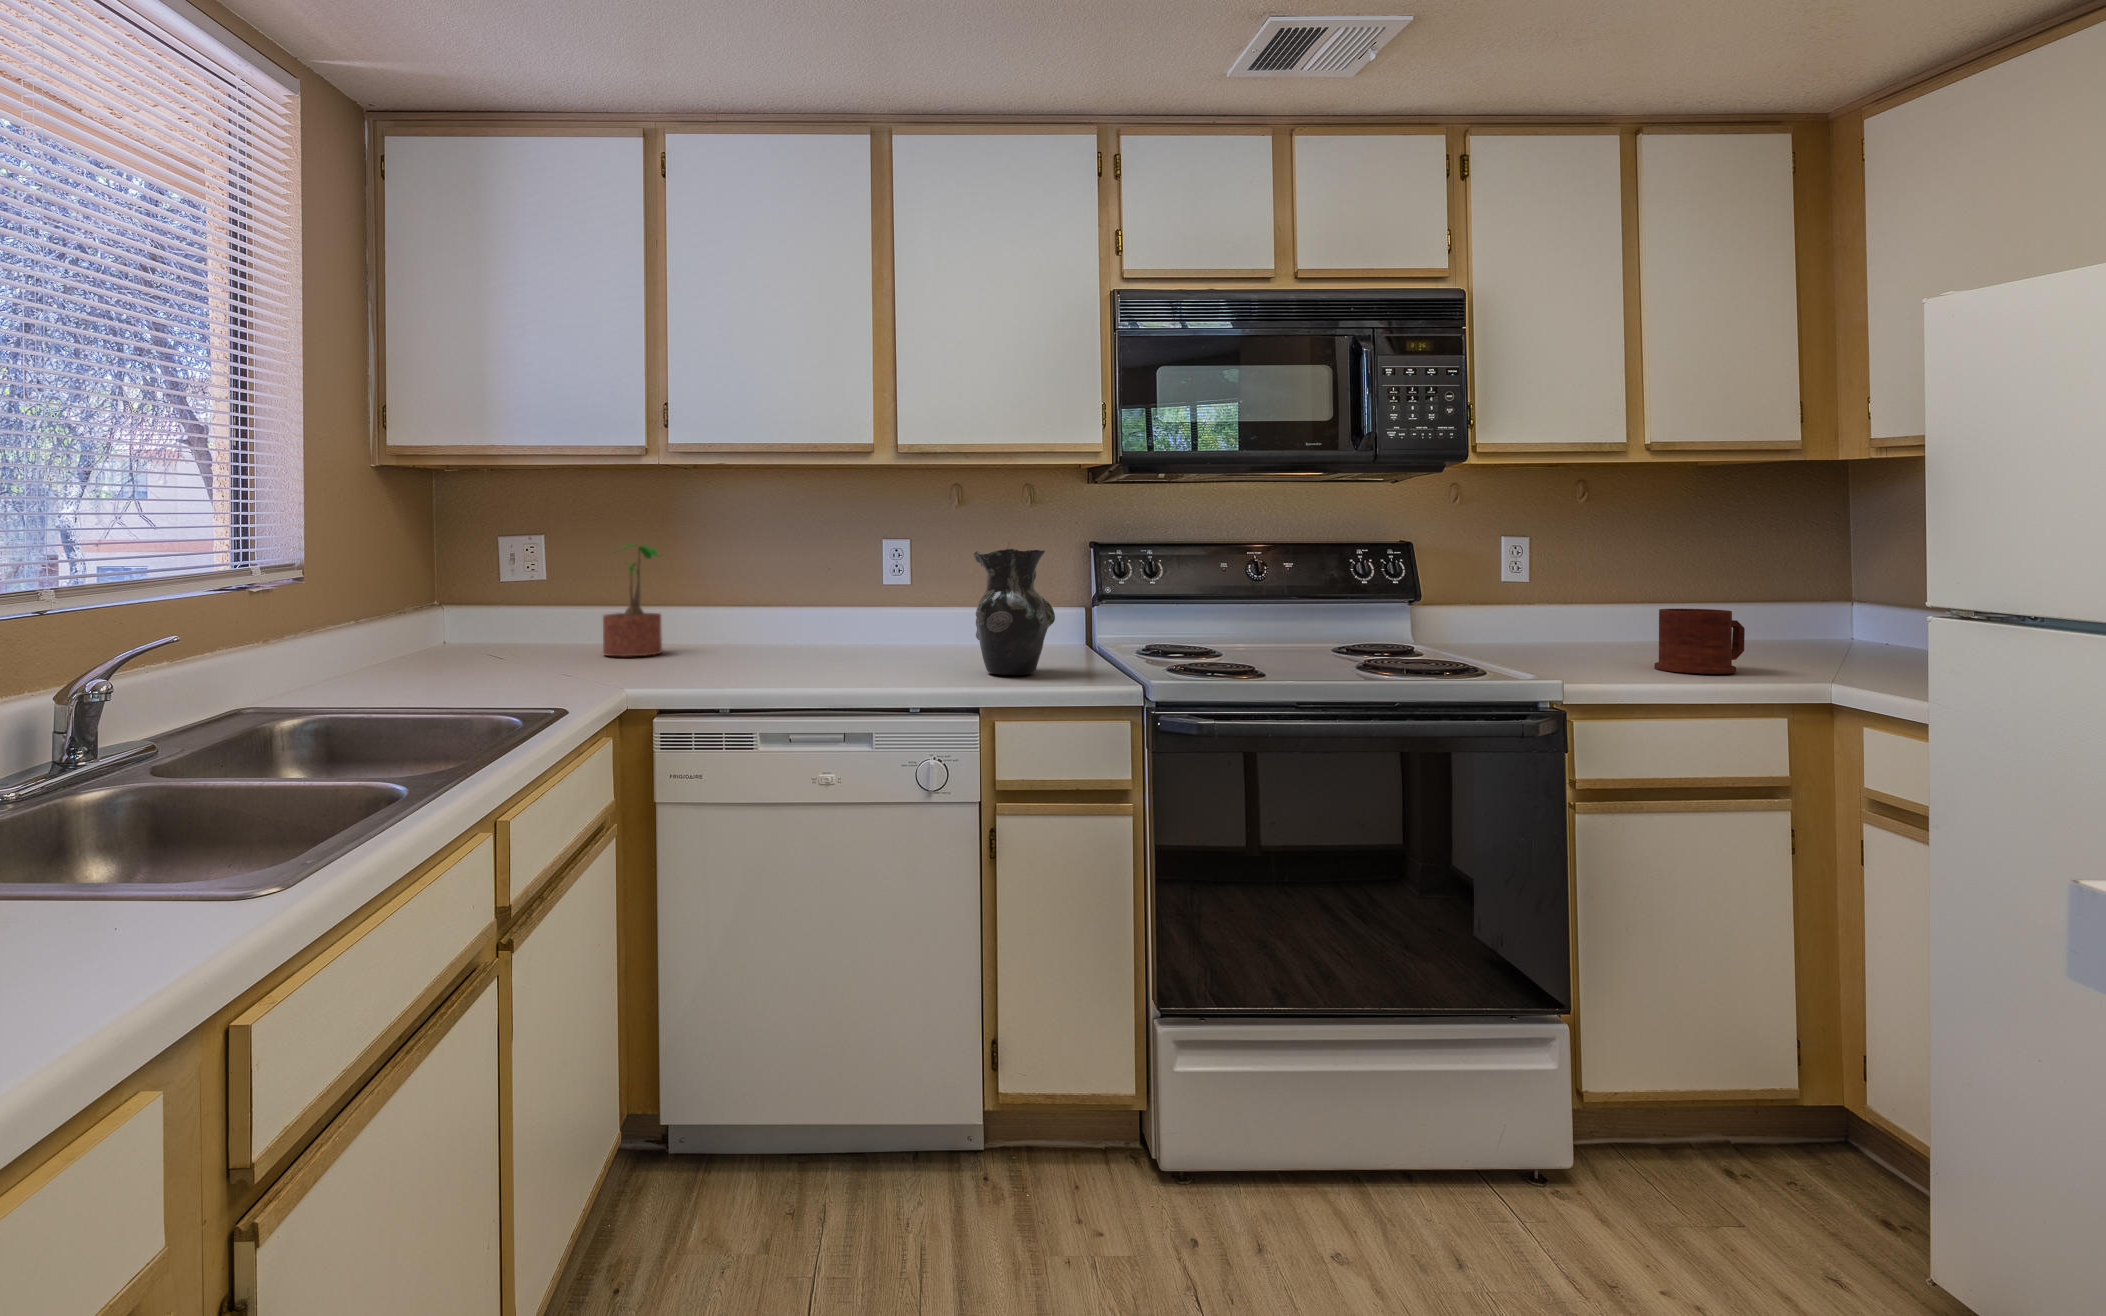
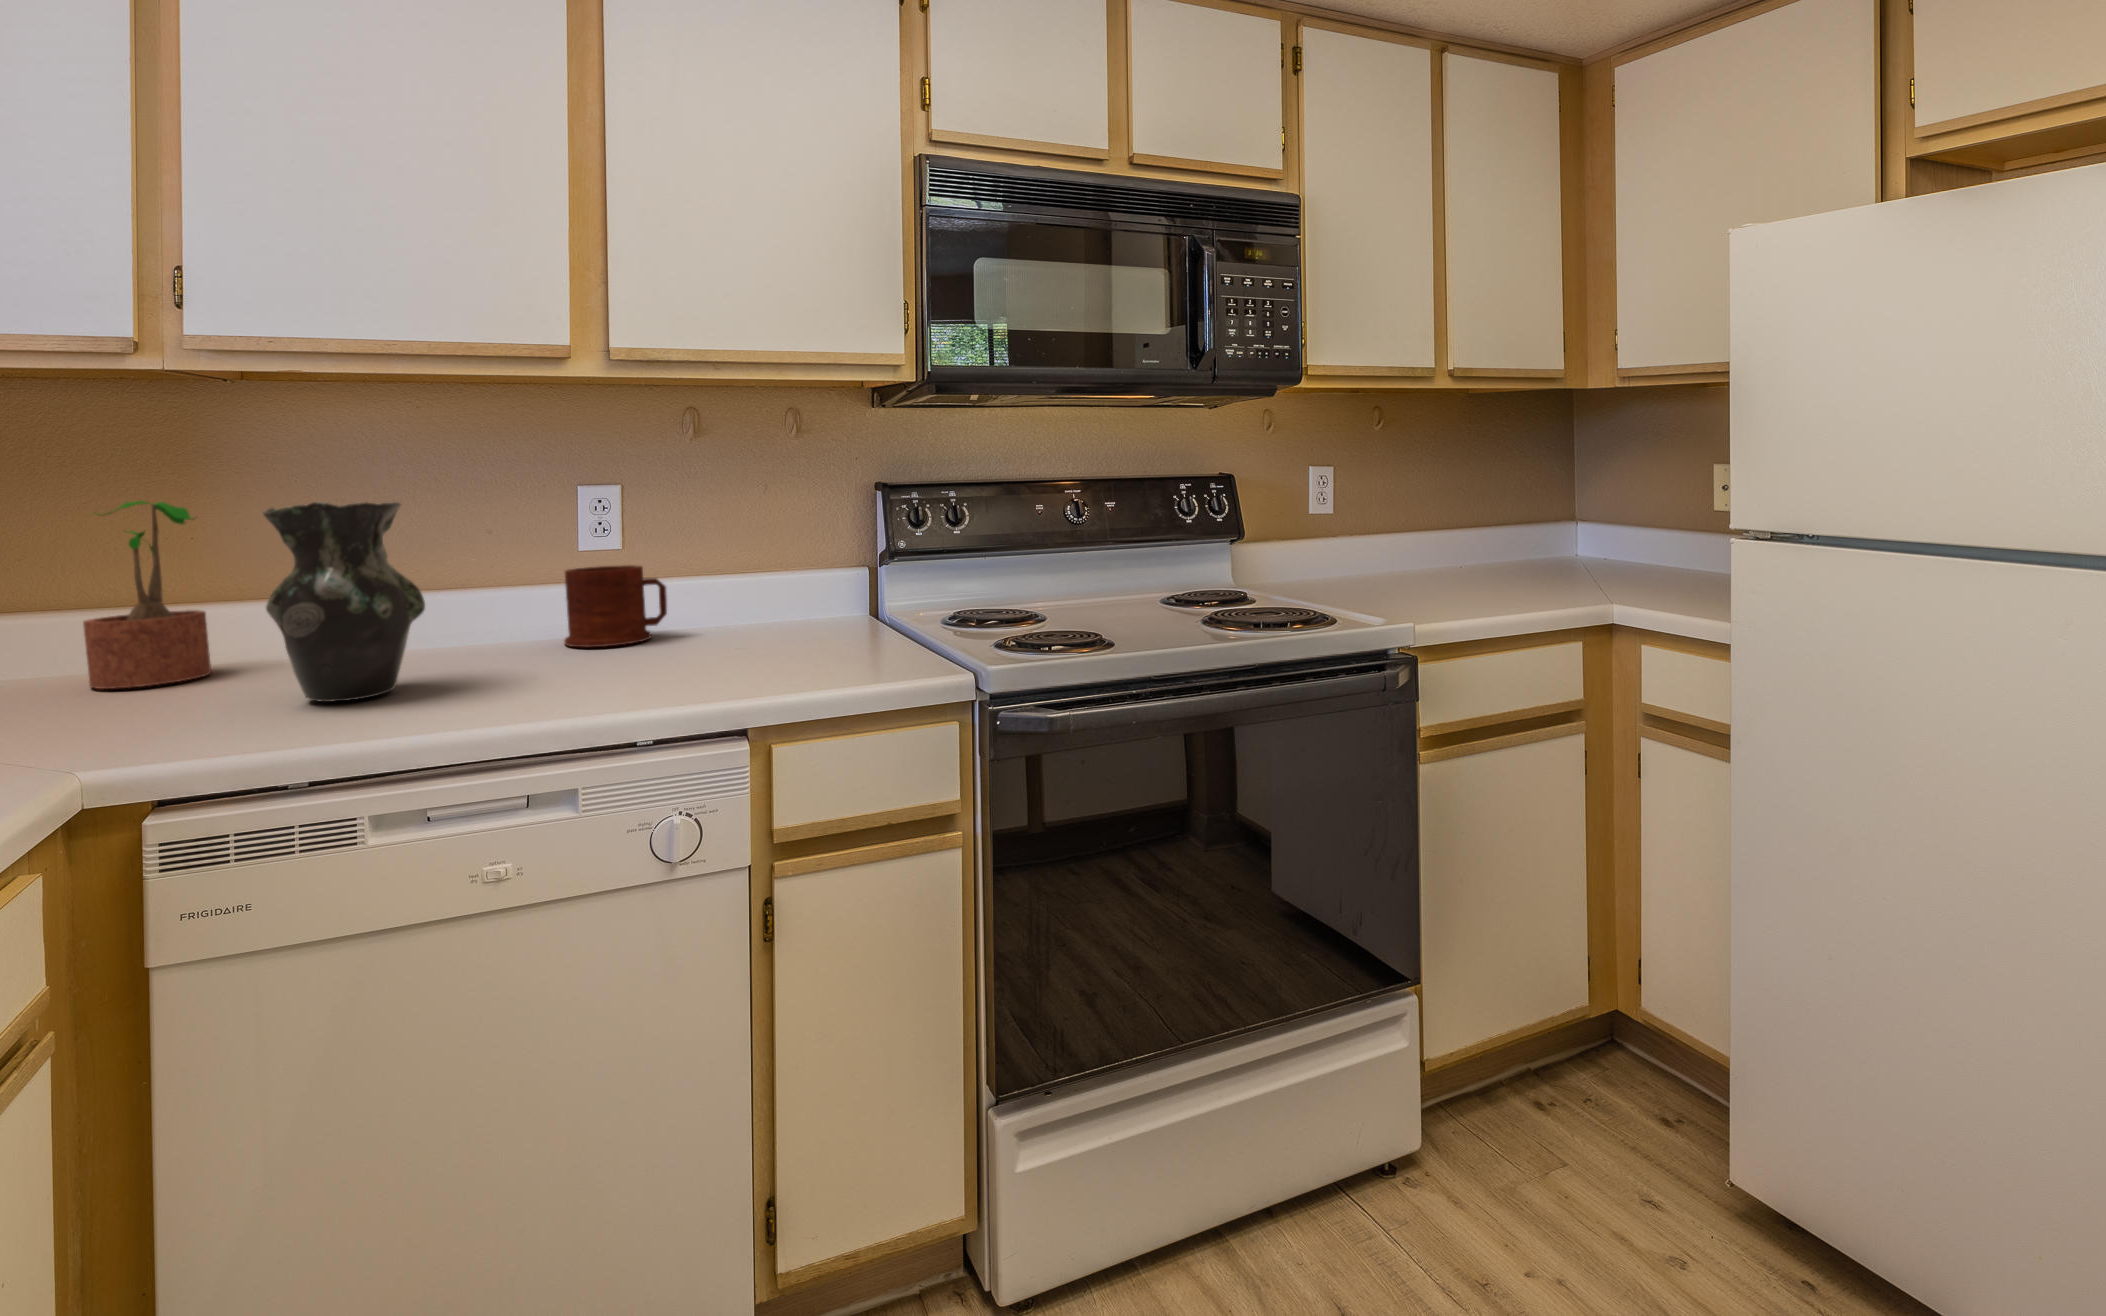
vase: present [974,549,1055,675] -> present [263,502,425,702]
mug: present [1654,609,1745,674] -> present [565,565,667,647]

